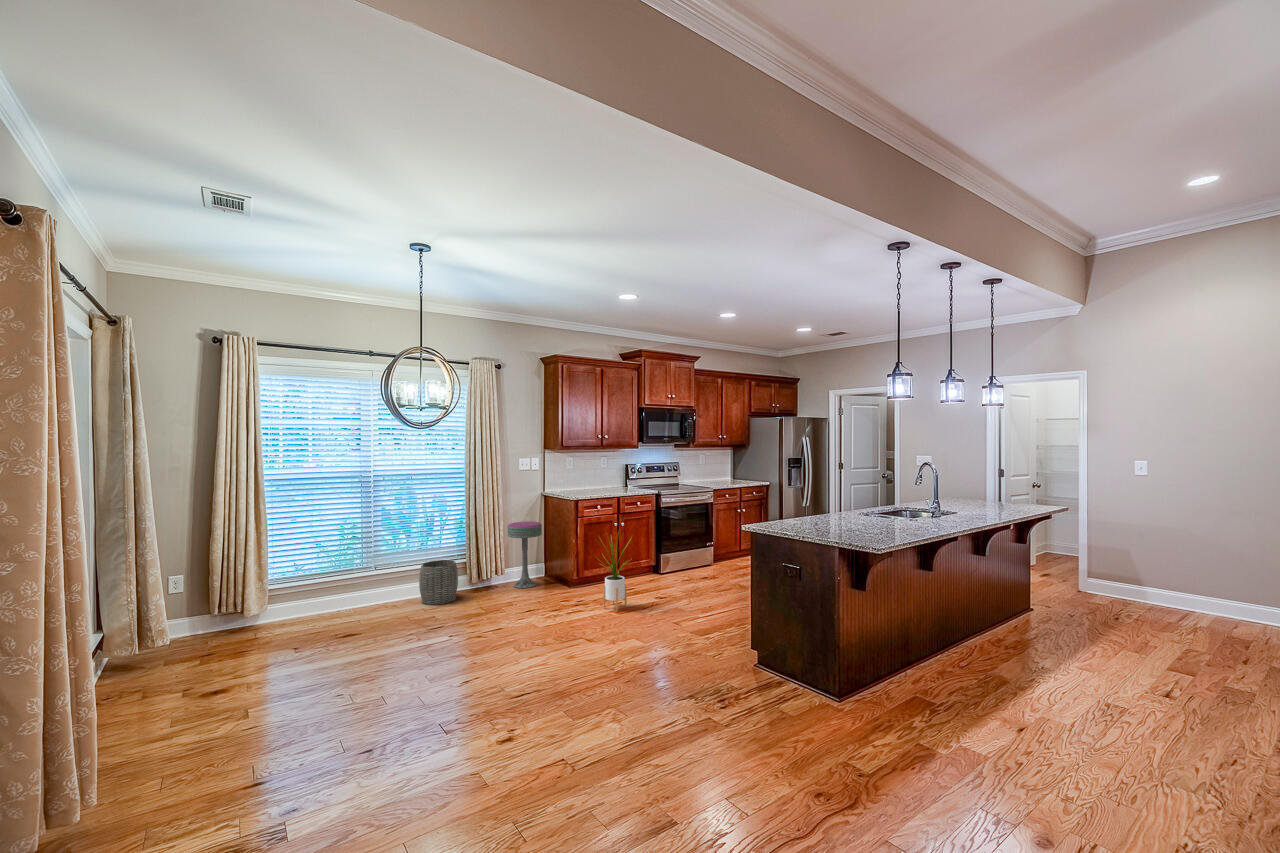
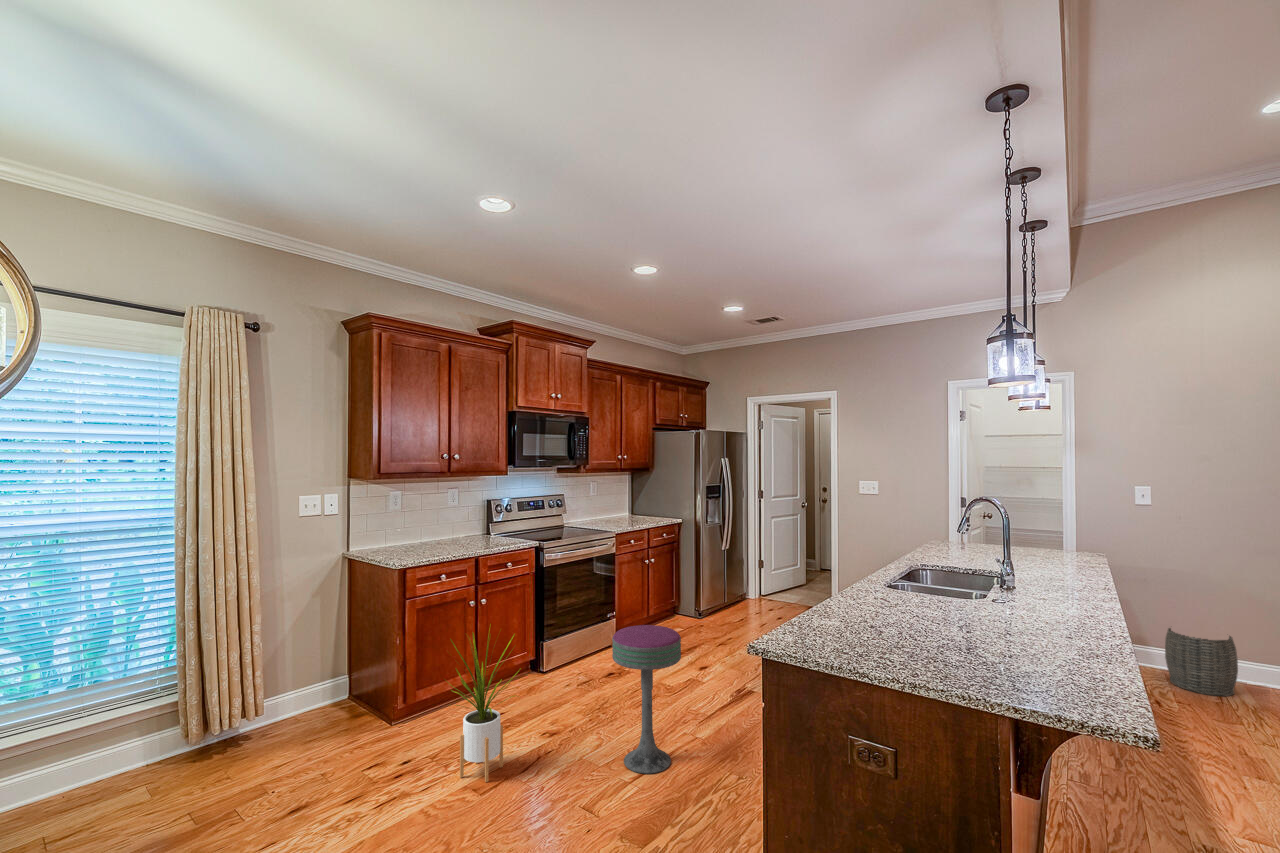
bar stool: present [507,521,542,588] -> present [612,625,681,774]
woven basket: present [419,560,458,605] -> present [1165,628,1238,696]

